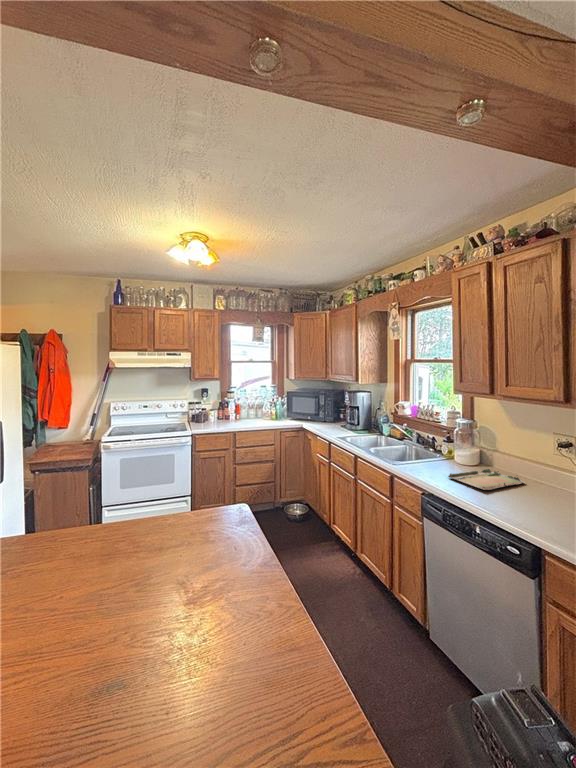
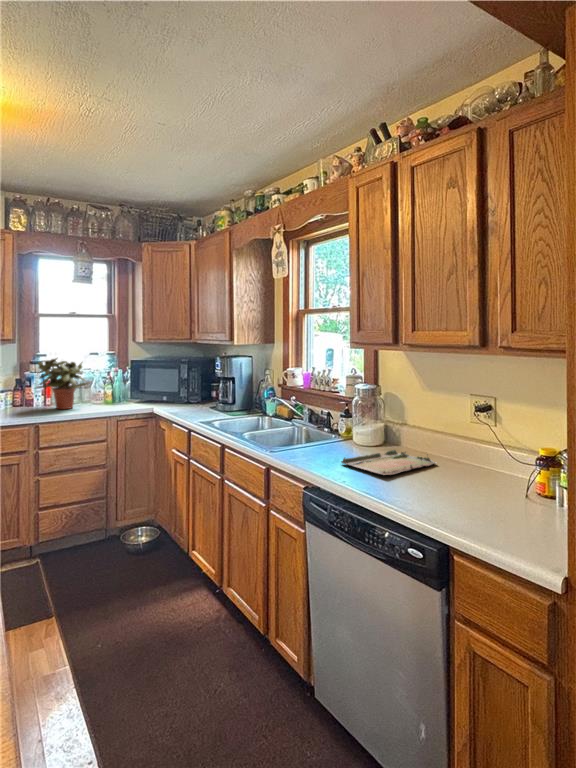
potted plant: none [230,390,264,424] -> present [36,358,90,409]

